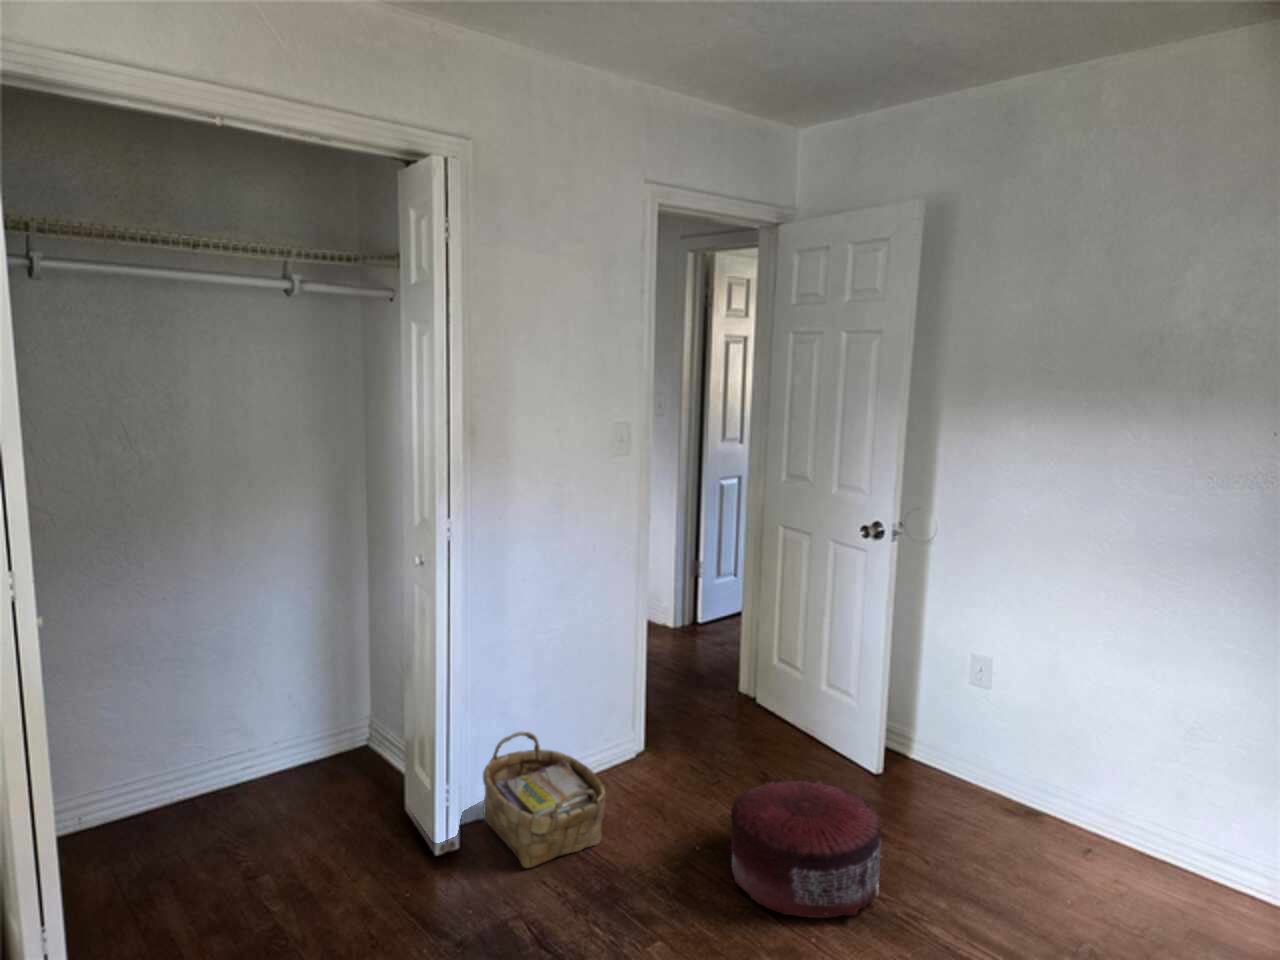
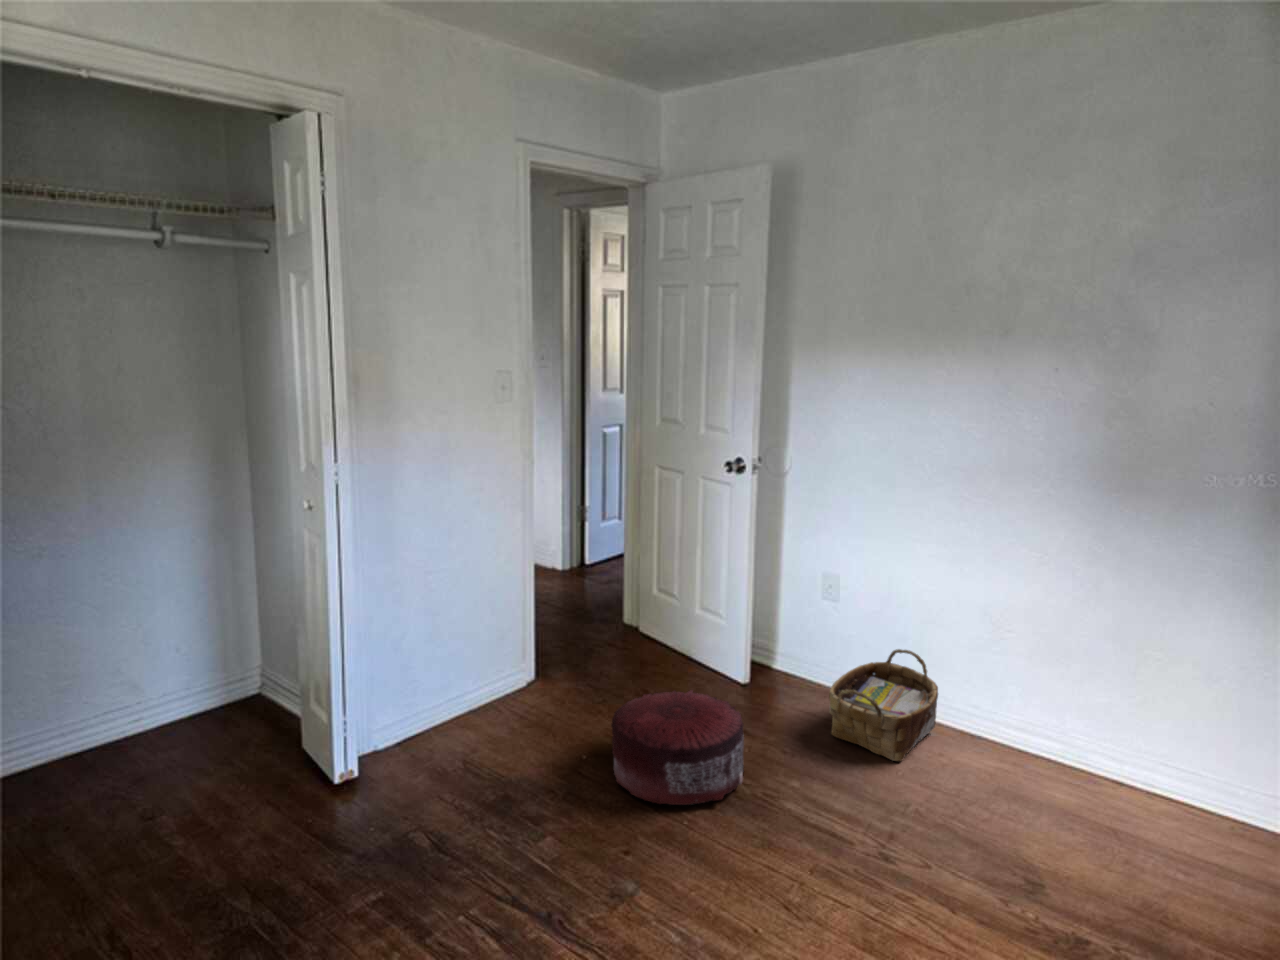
woven basket: present [483,731,606,868] -> present [829,649,938,761]

